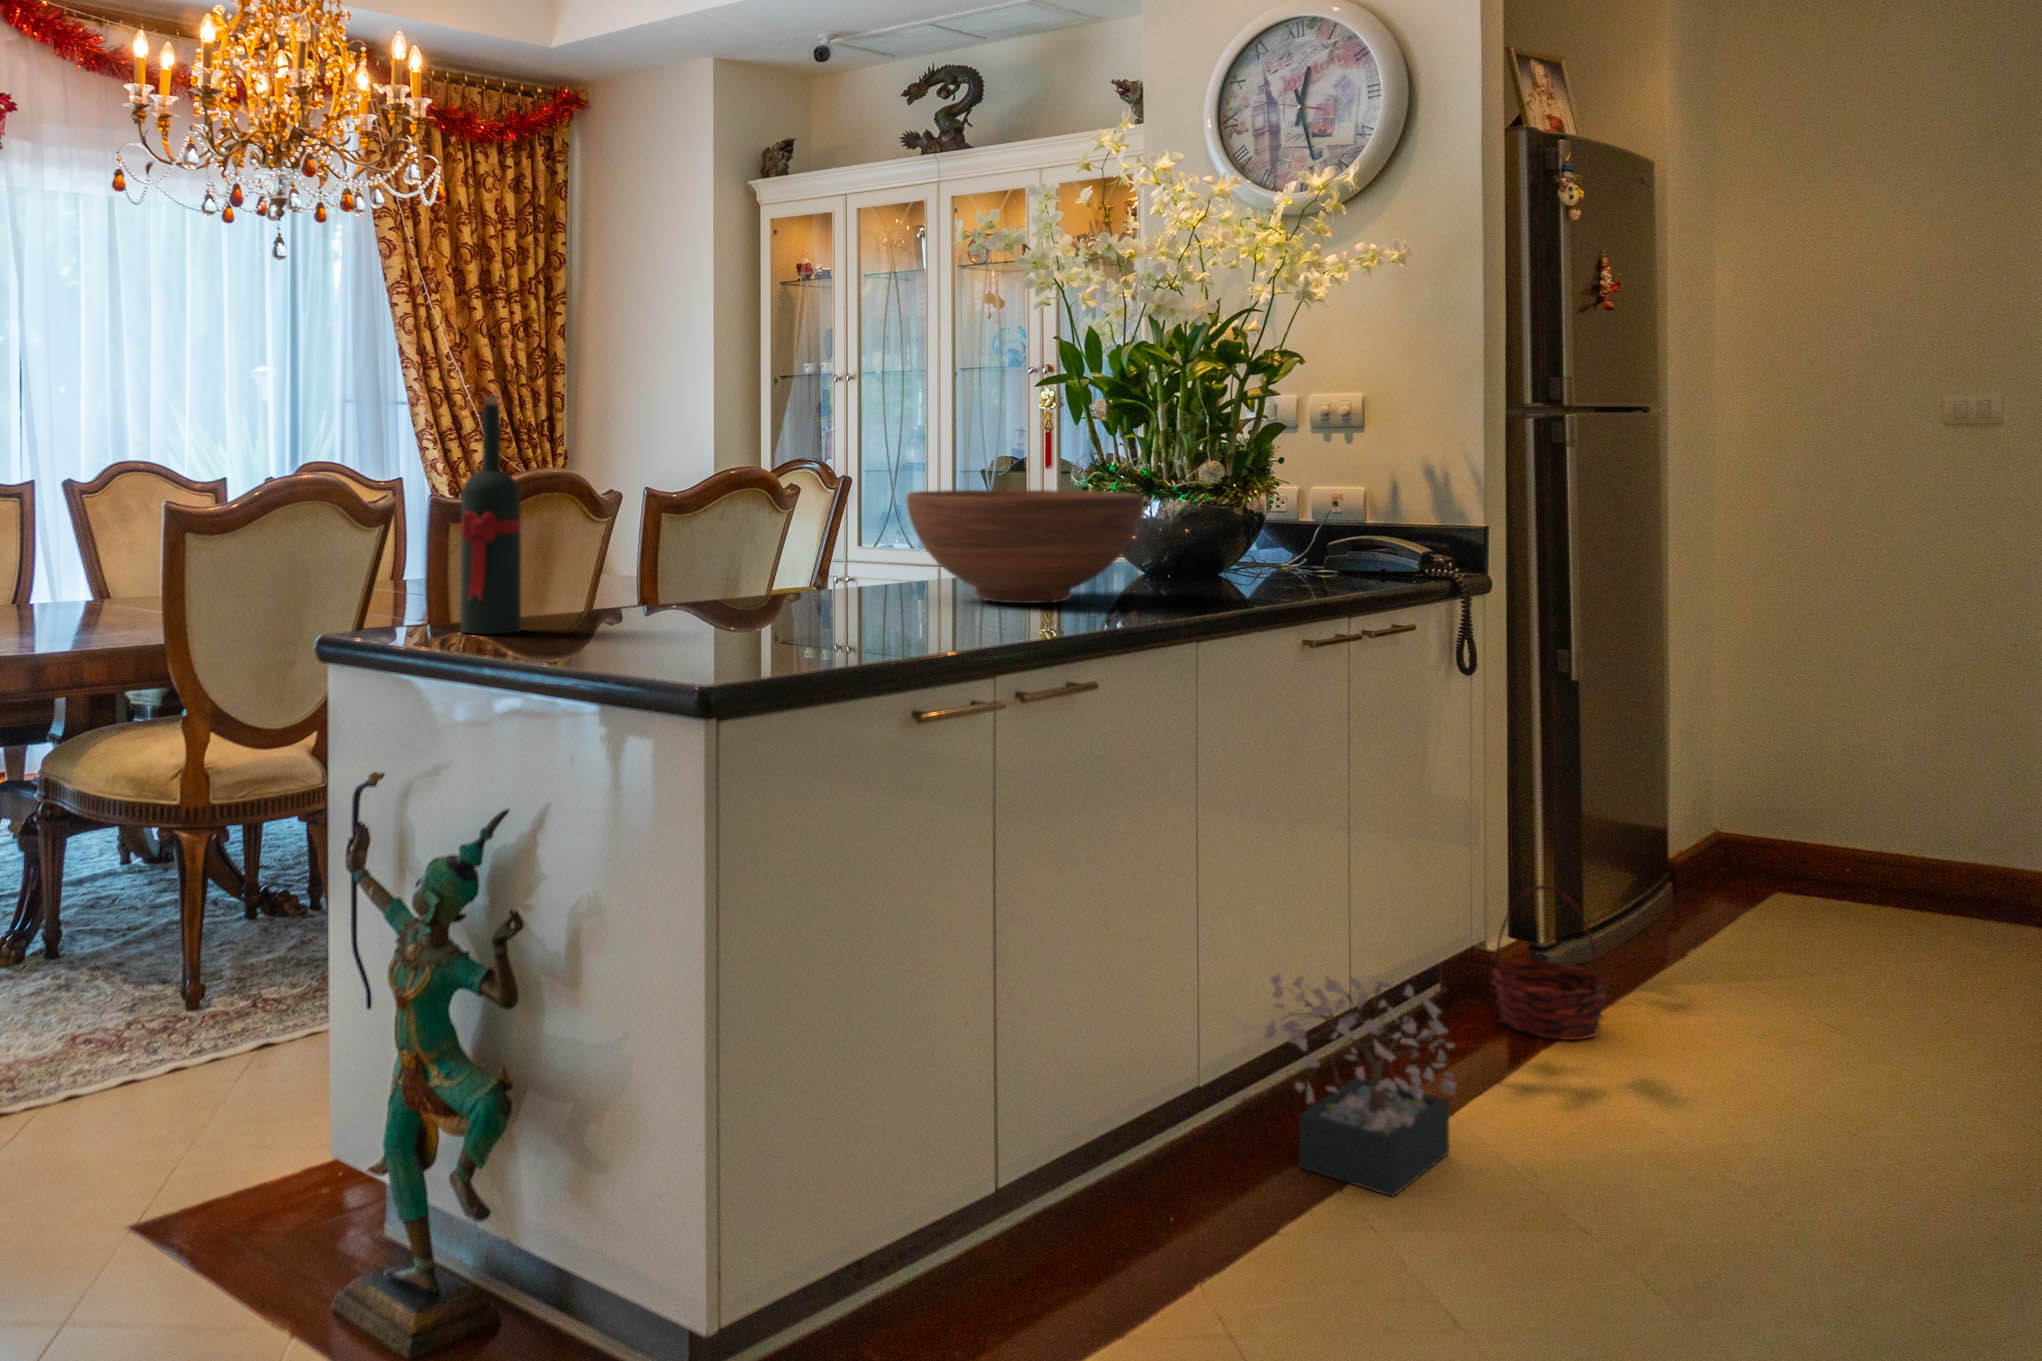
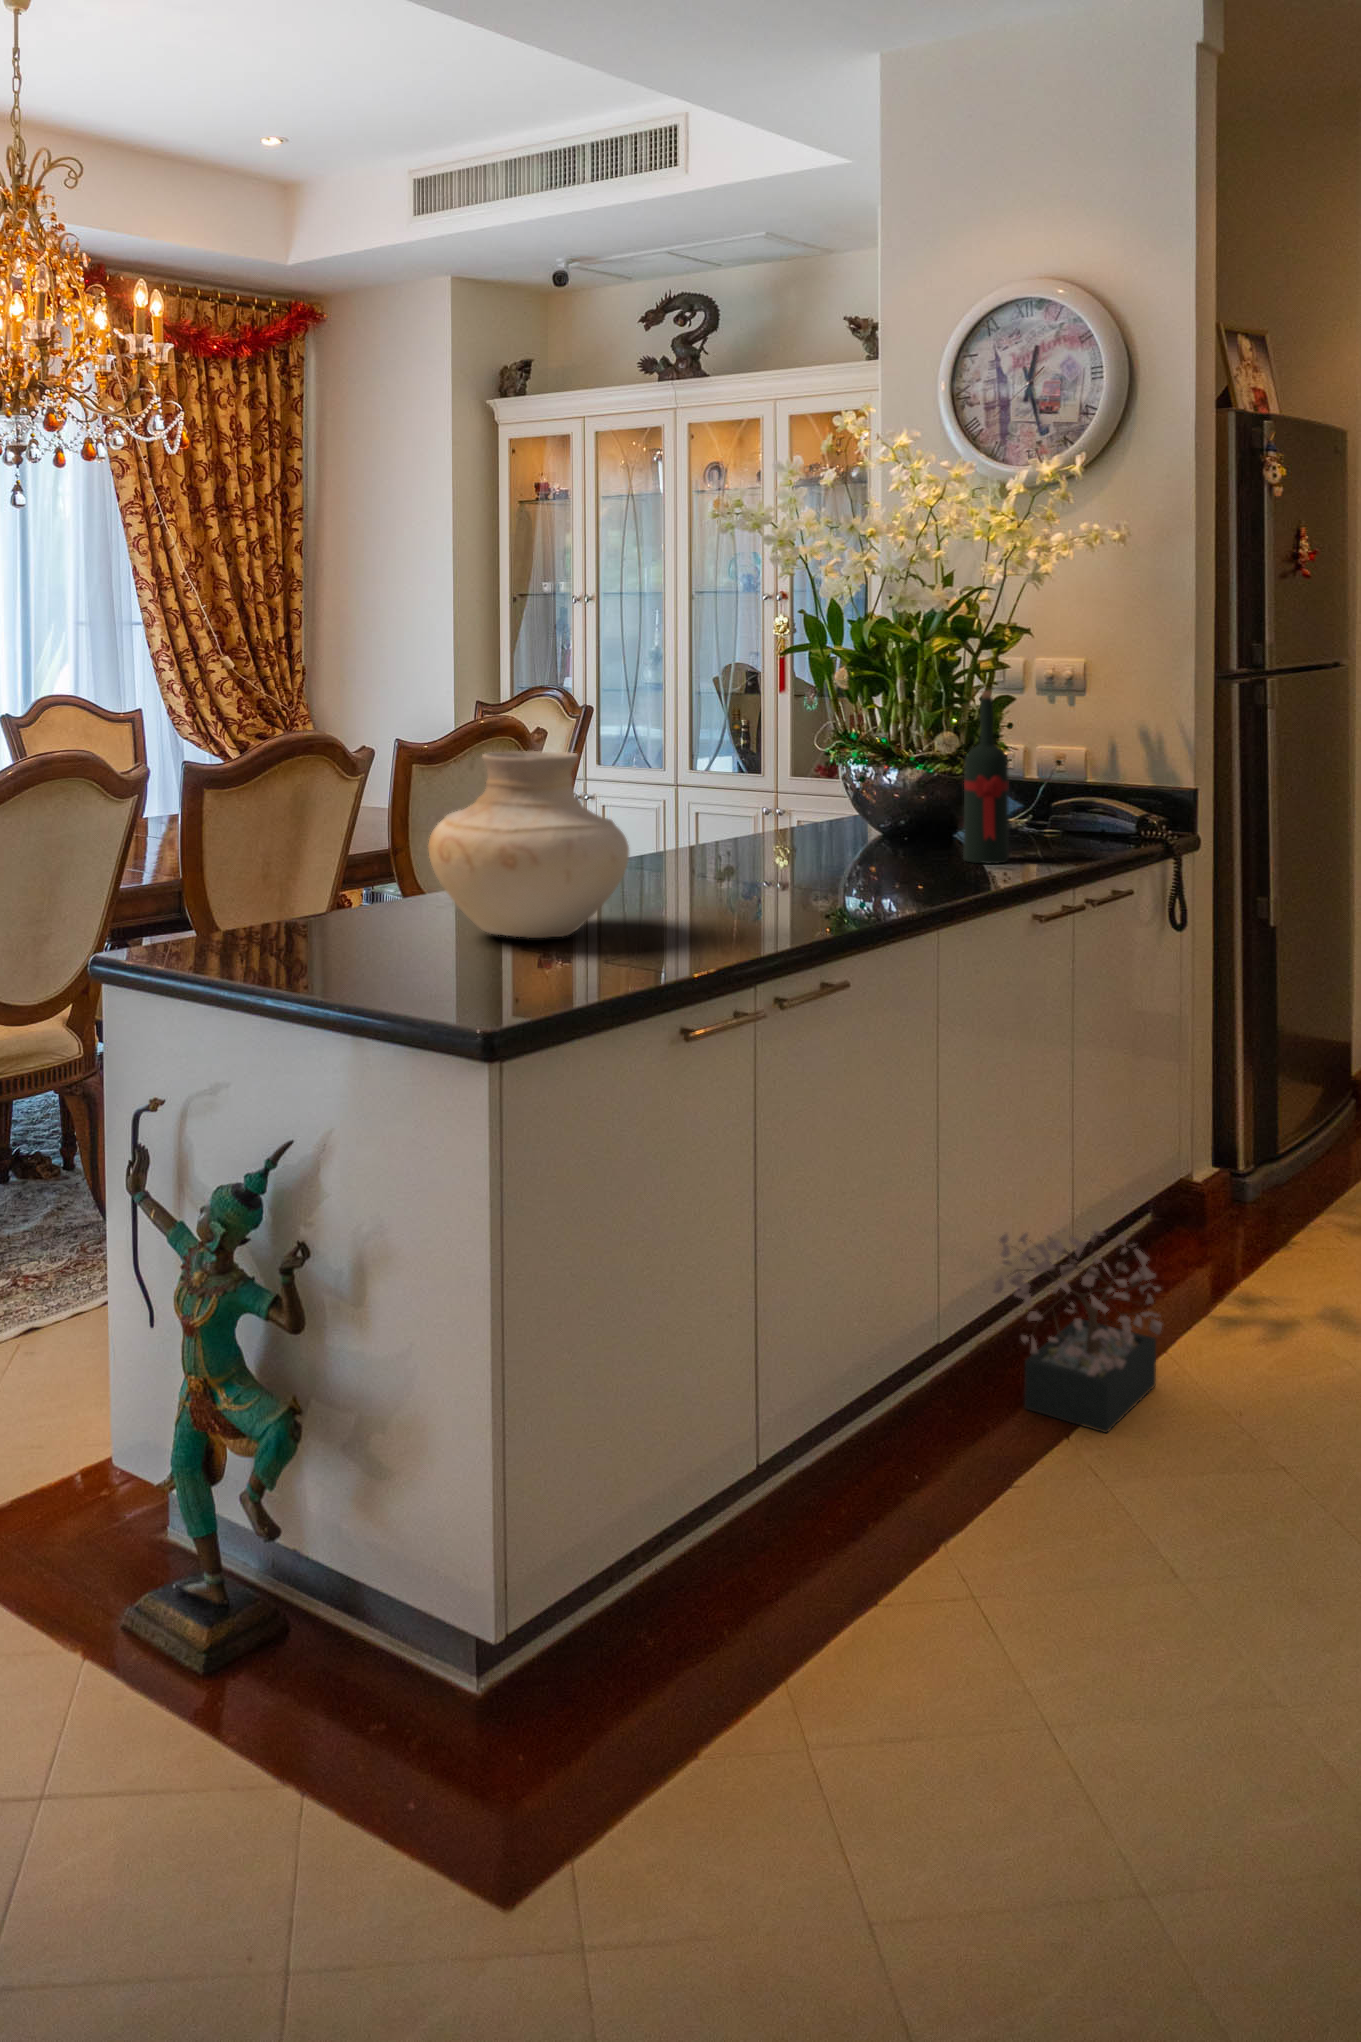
wine bottle: present [460,396,521,634] -> present [963,691,1009,864]
vase: none [657,435,867,625] -> present [428,751,629,938]
fruit bowl: present [907,490,1143,603] -> none [663,777,884,894]
basket: present [1491,885,1609,1040] -> none [1194,1121,1298,1264]

